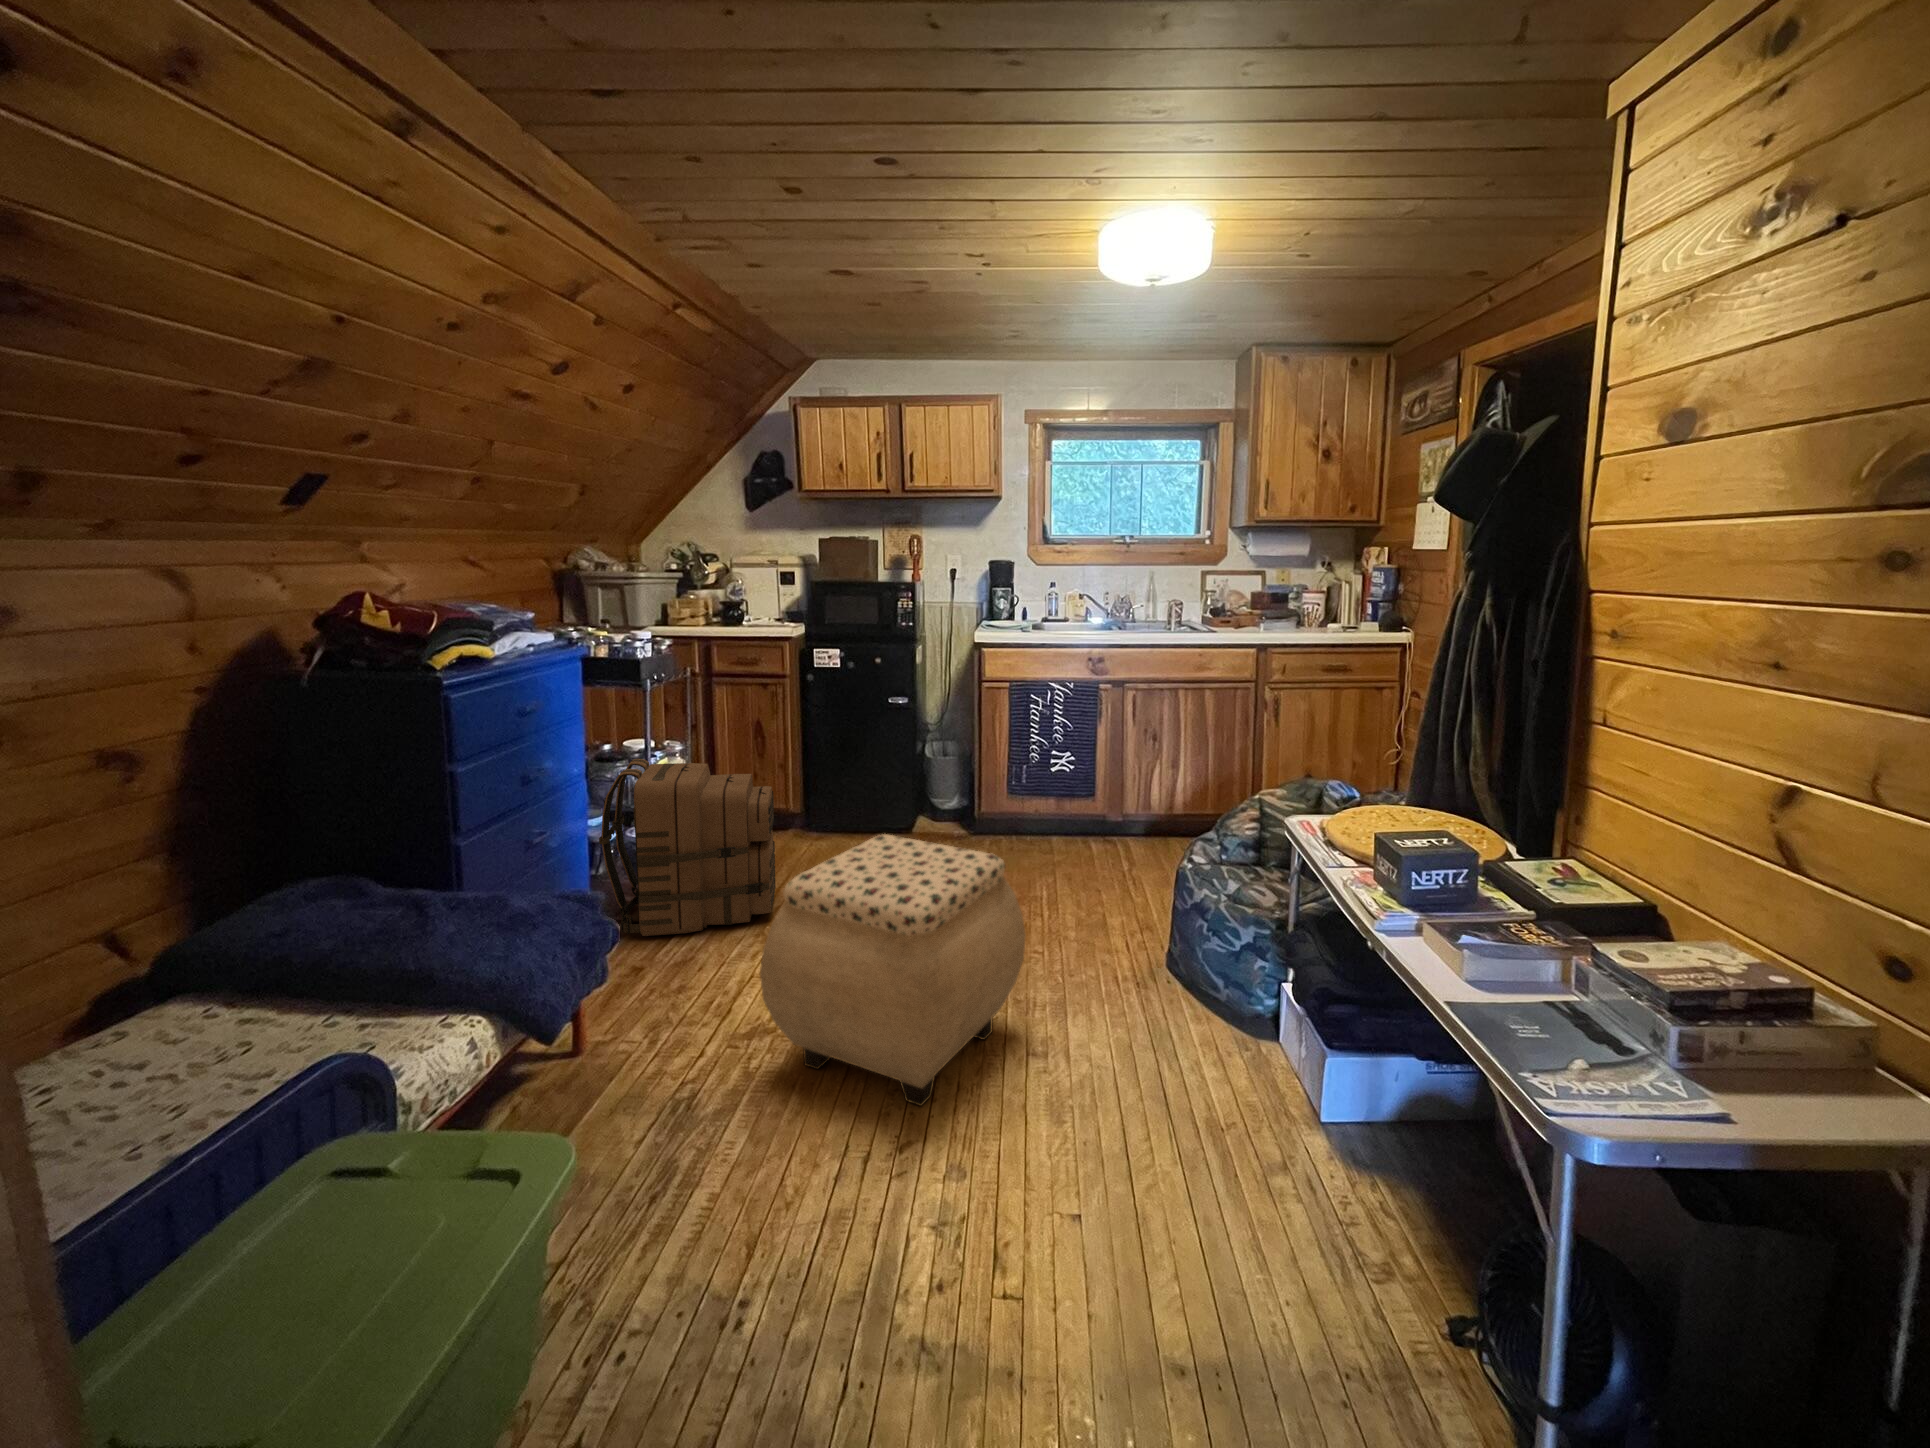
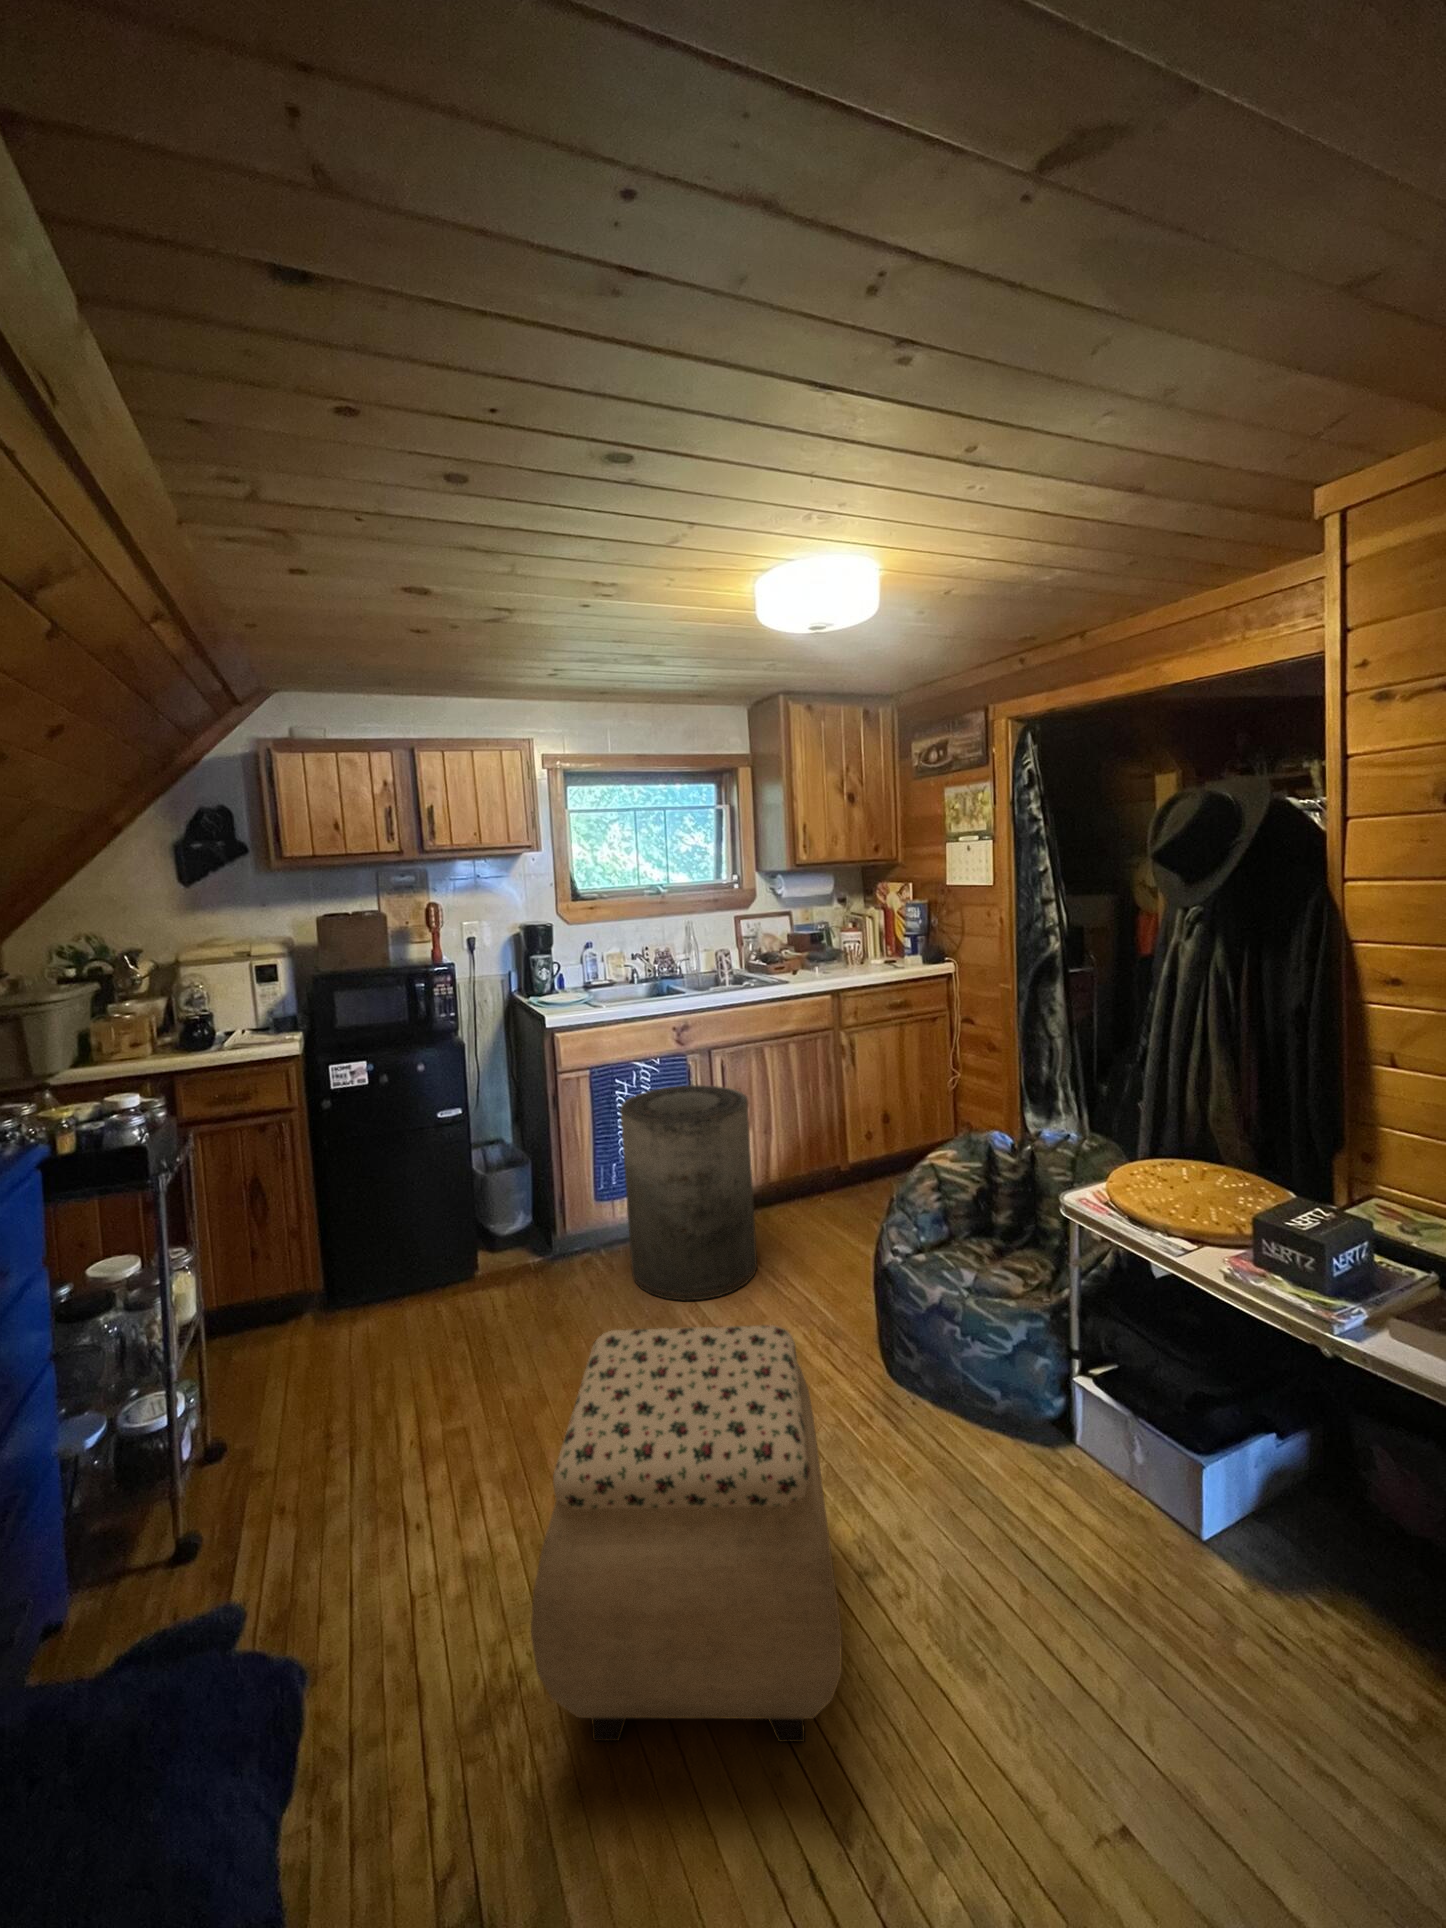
trash can: none [1019,710,1132,885] -> present [620,1085,757,1300]
backpack: present [599,759,776,936] -> none [89,1267,374,1591]

